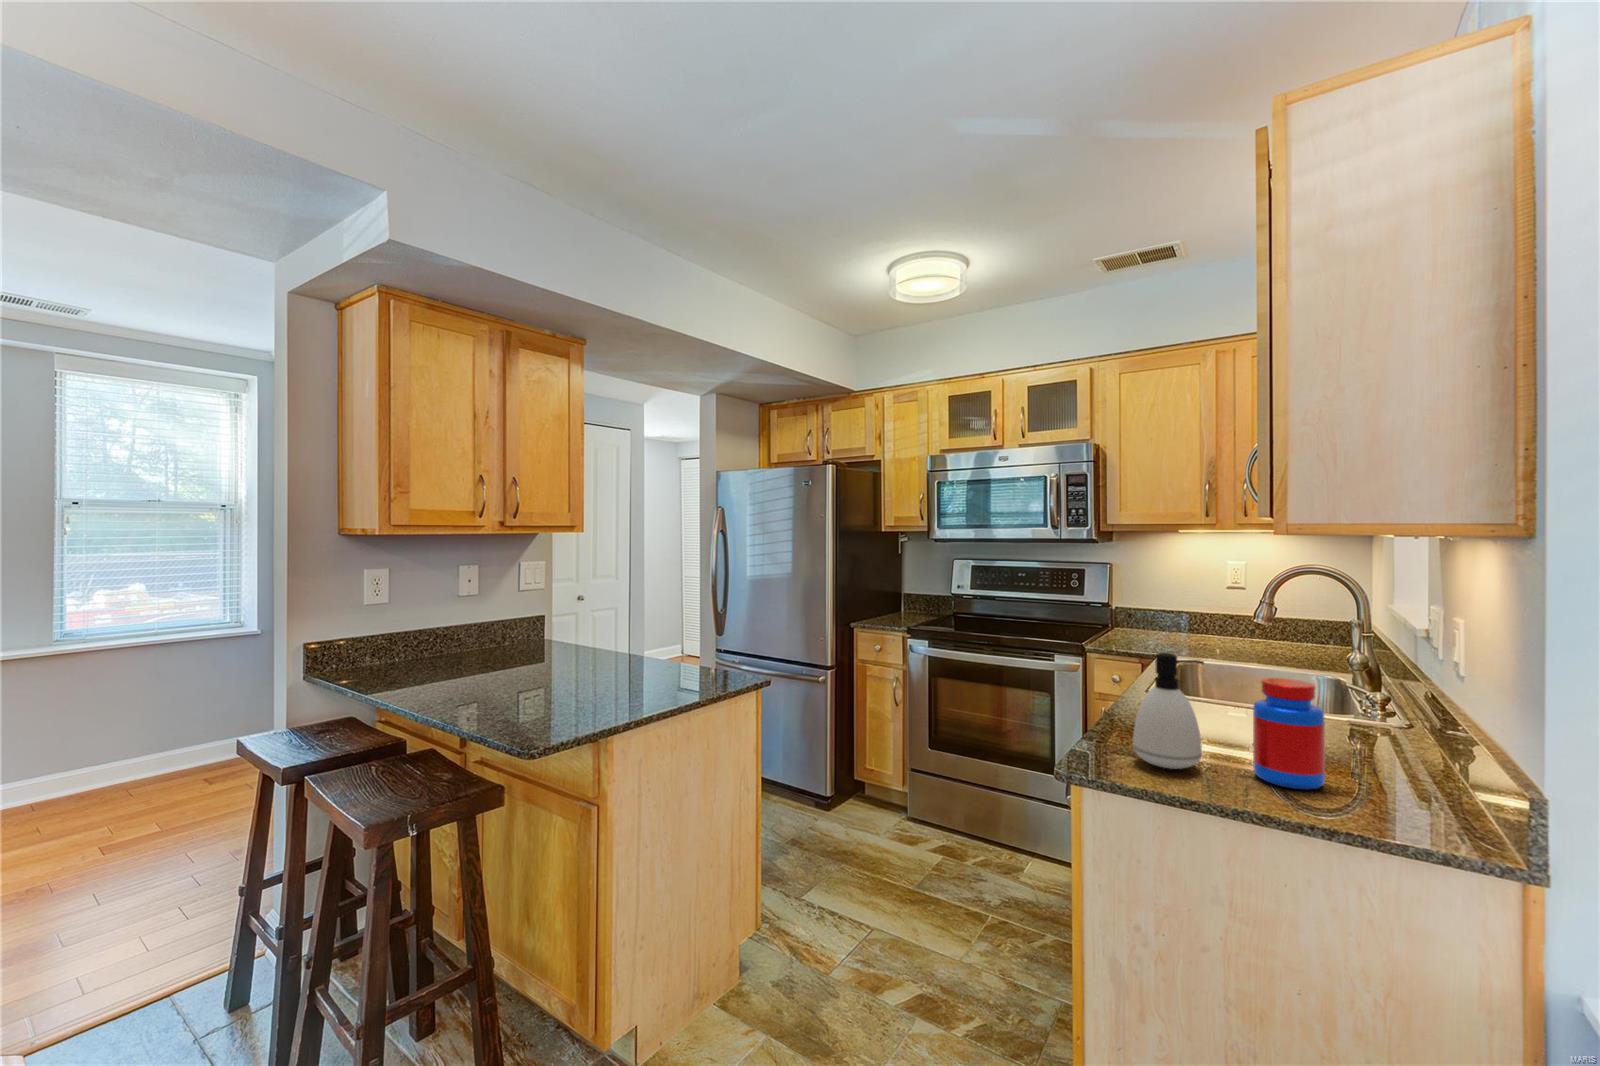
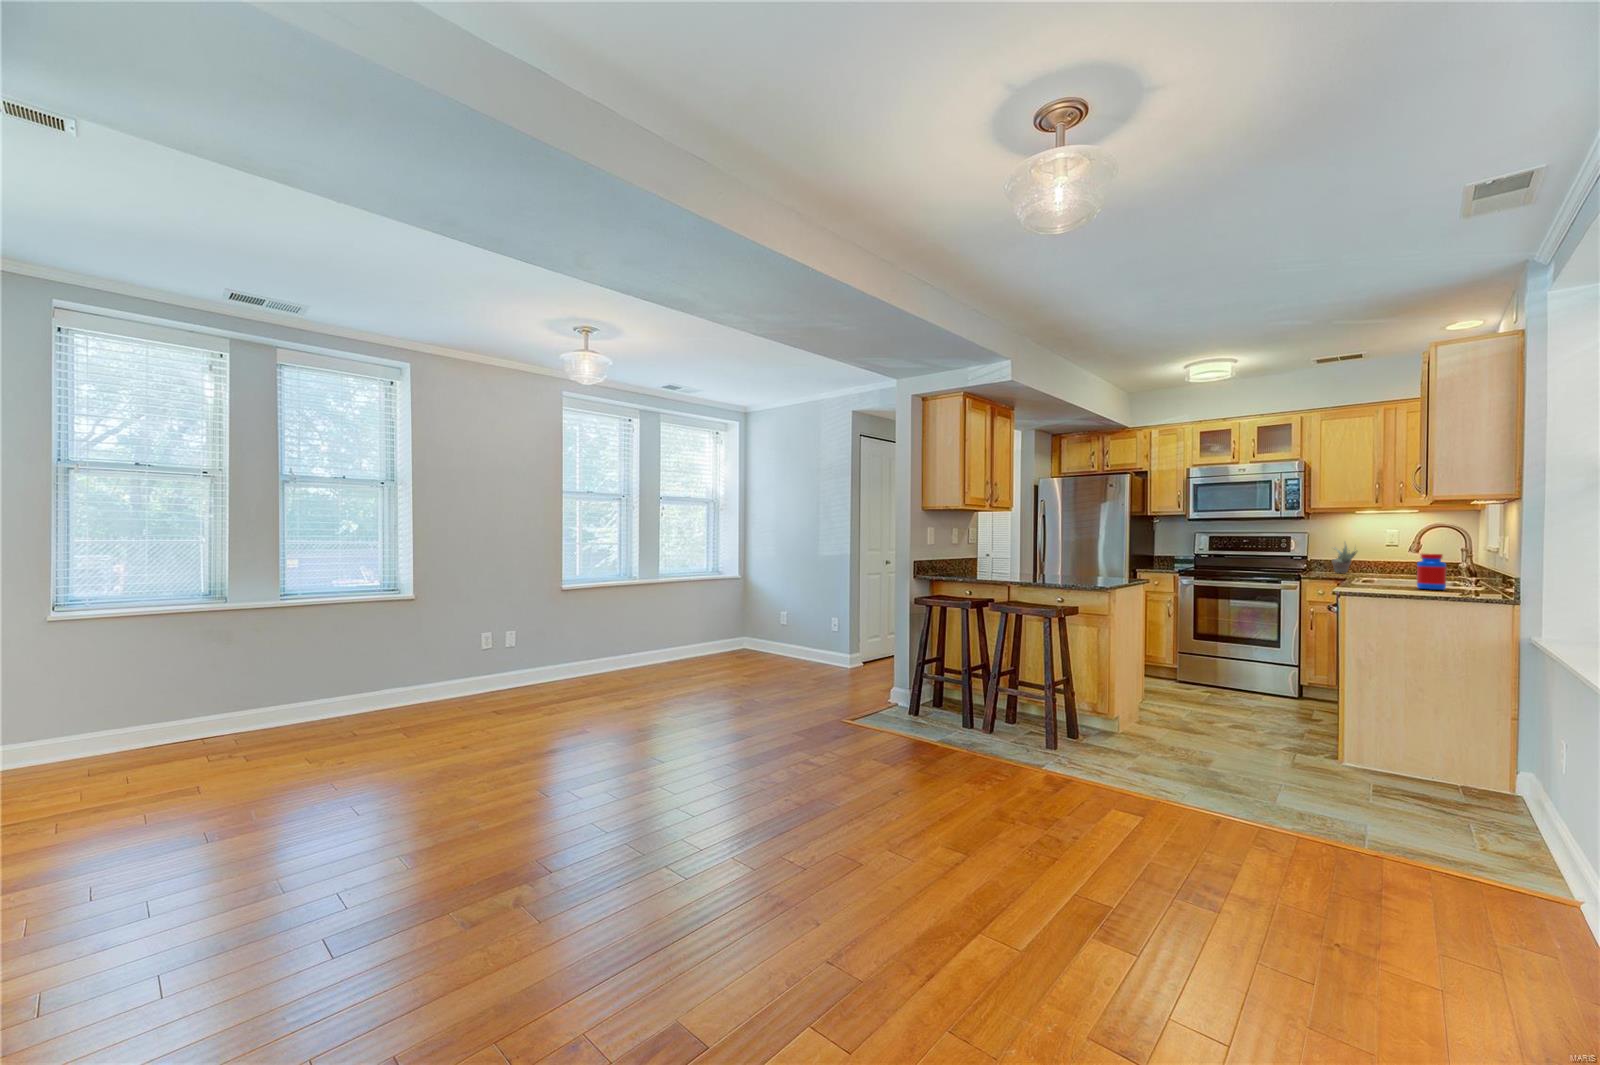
succulent plant: none [1137,581,1178,636] -> present [1332,543,1357,573]
soap dispenser: present [1133,653,1204,769] -> none [1365,545,1397,587]

